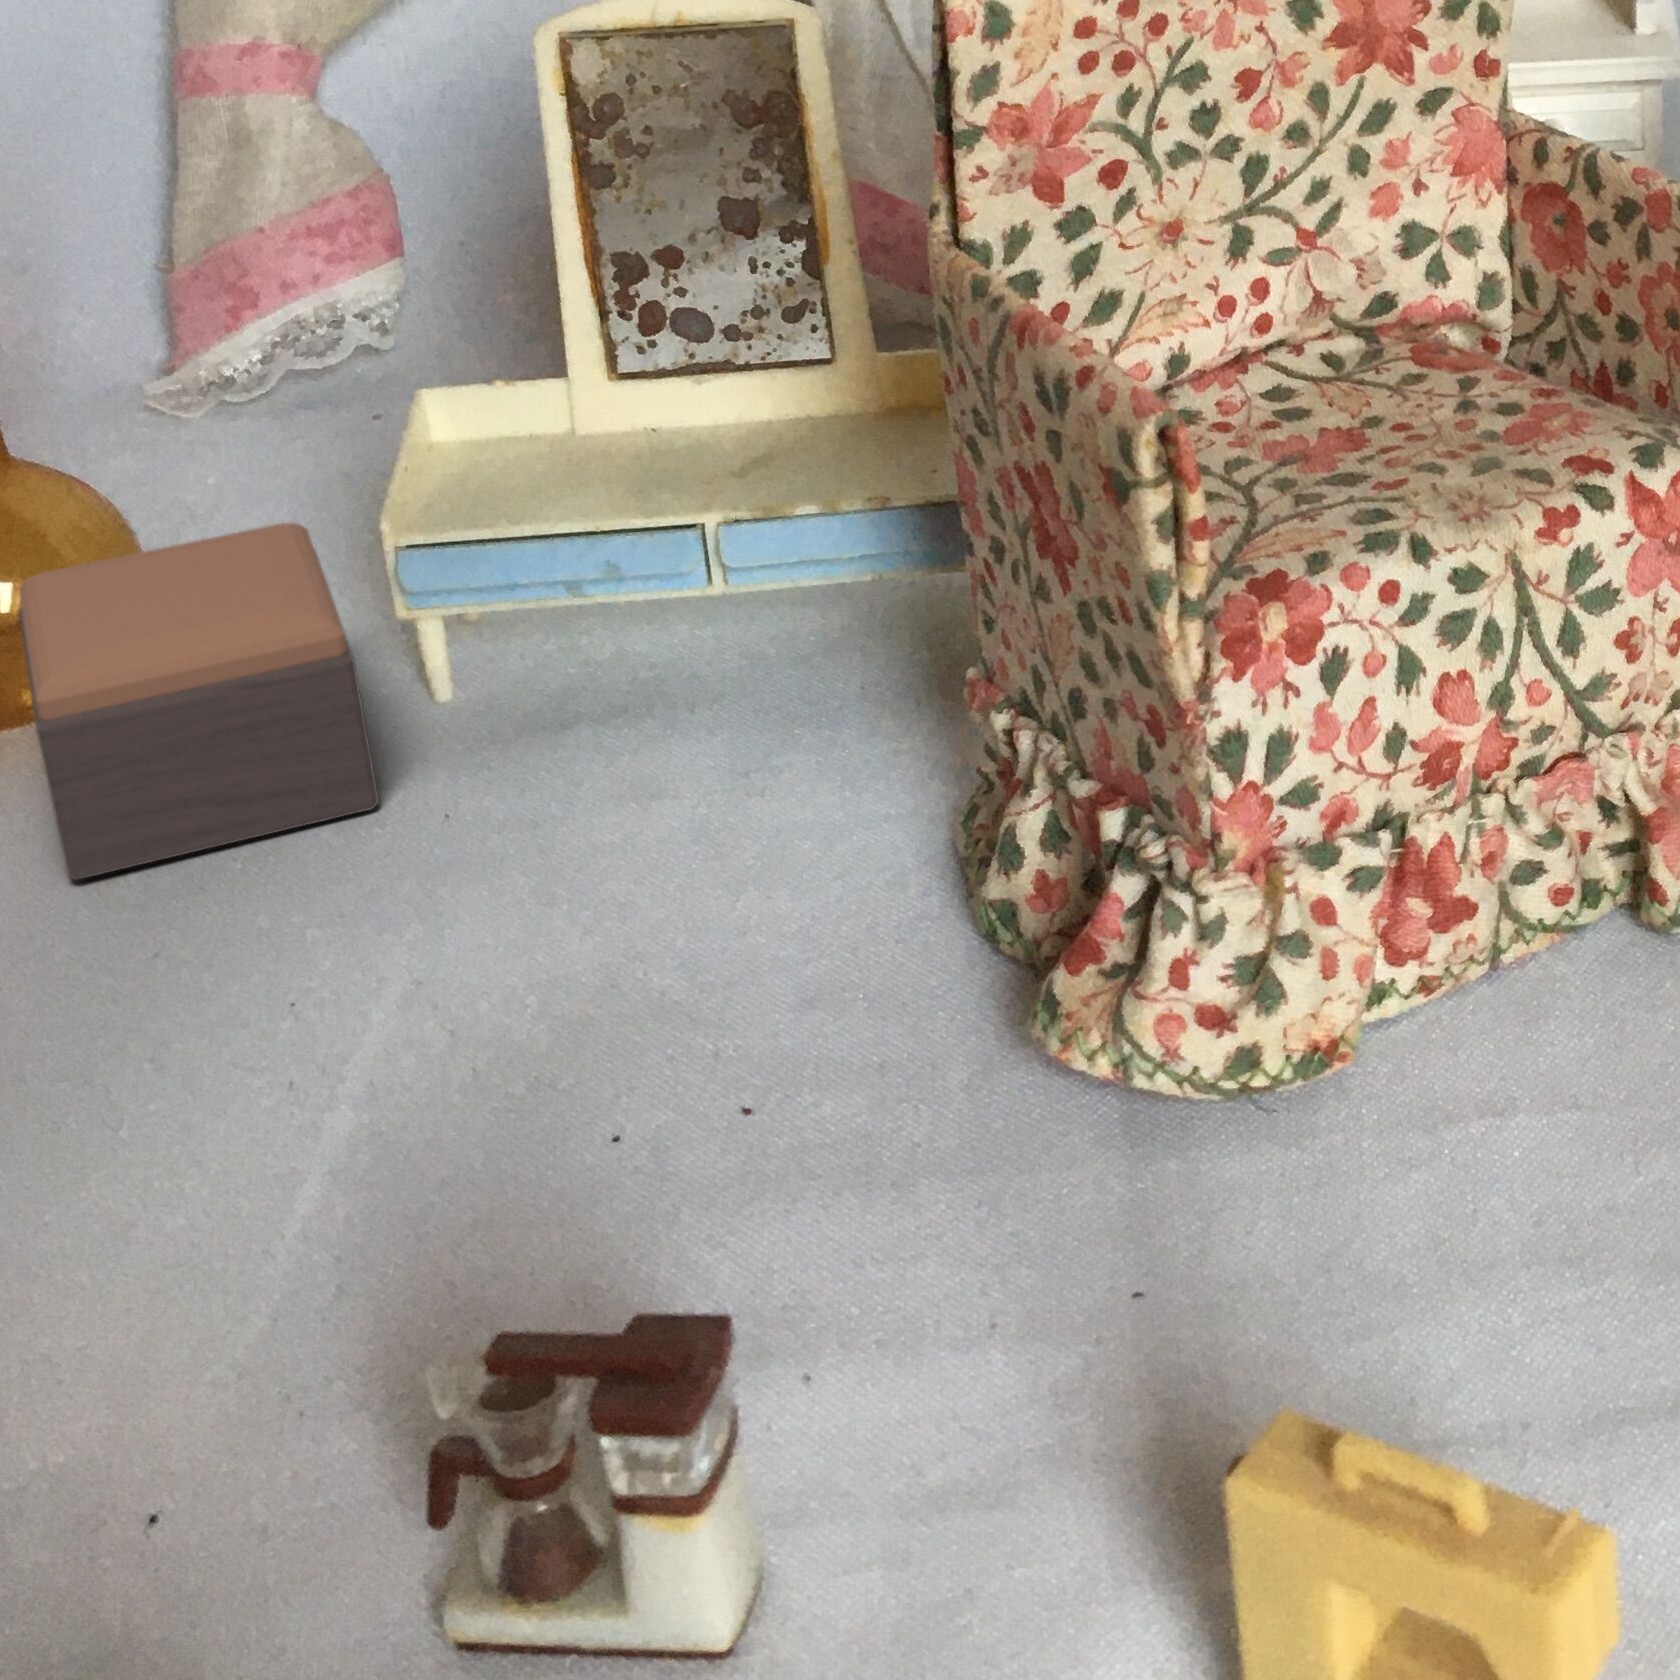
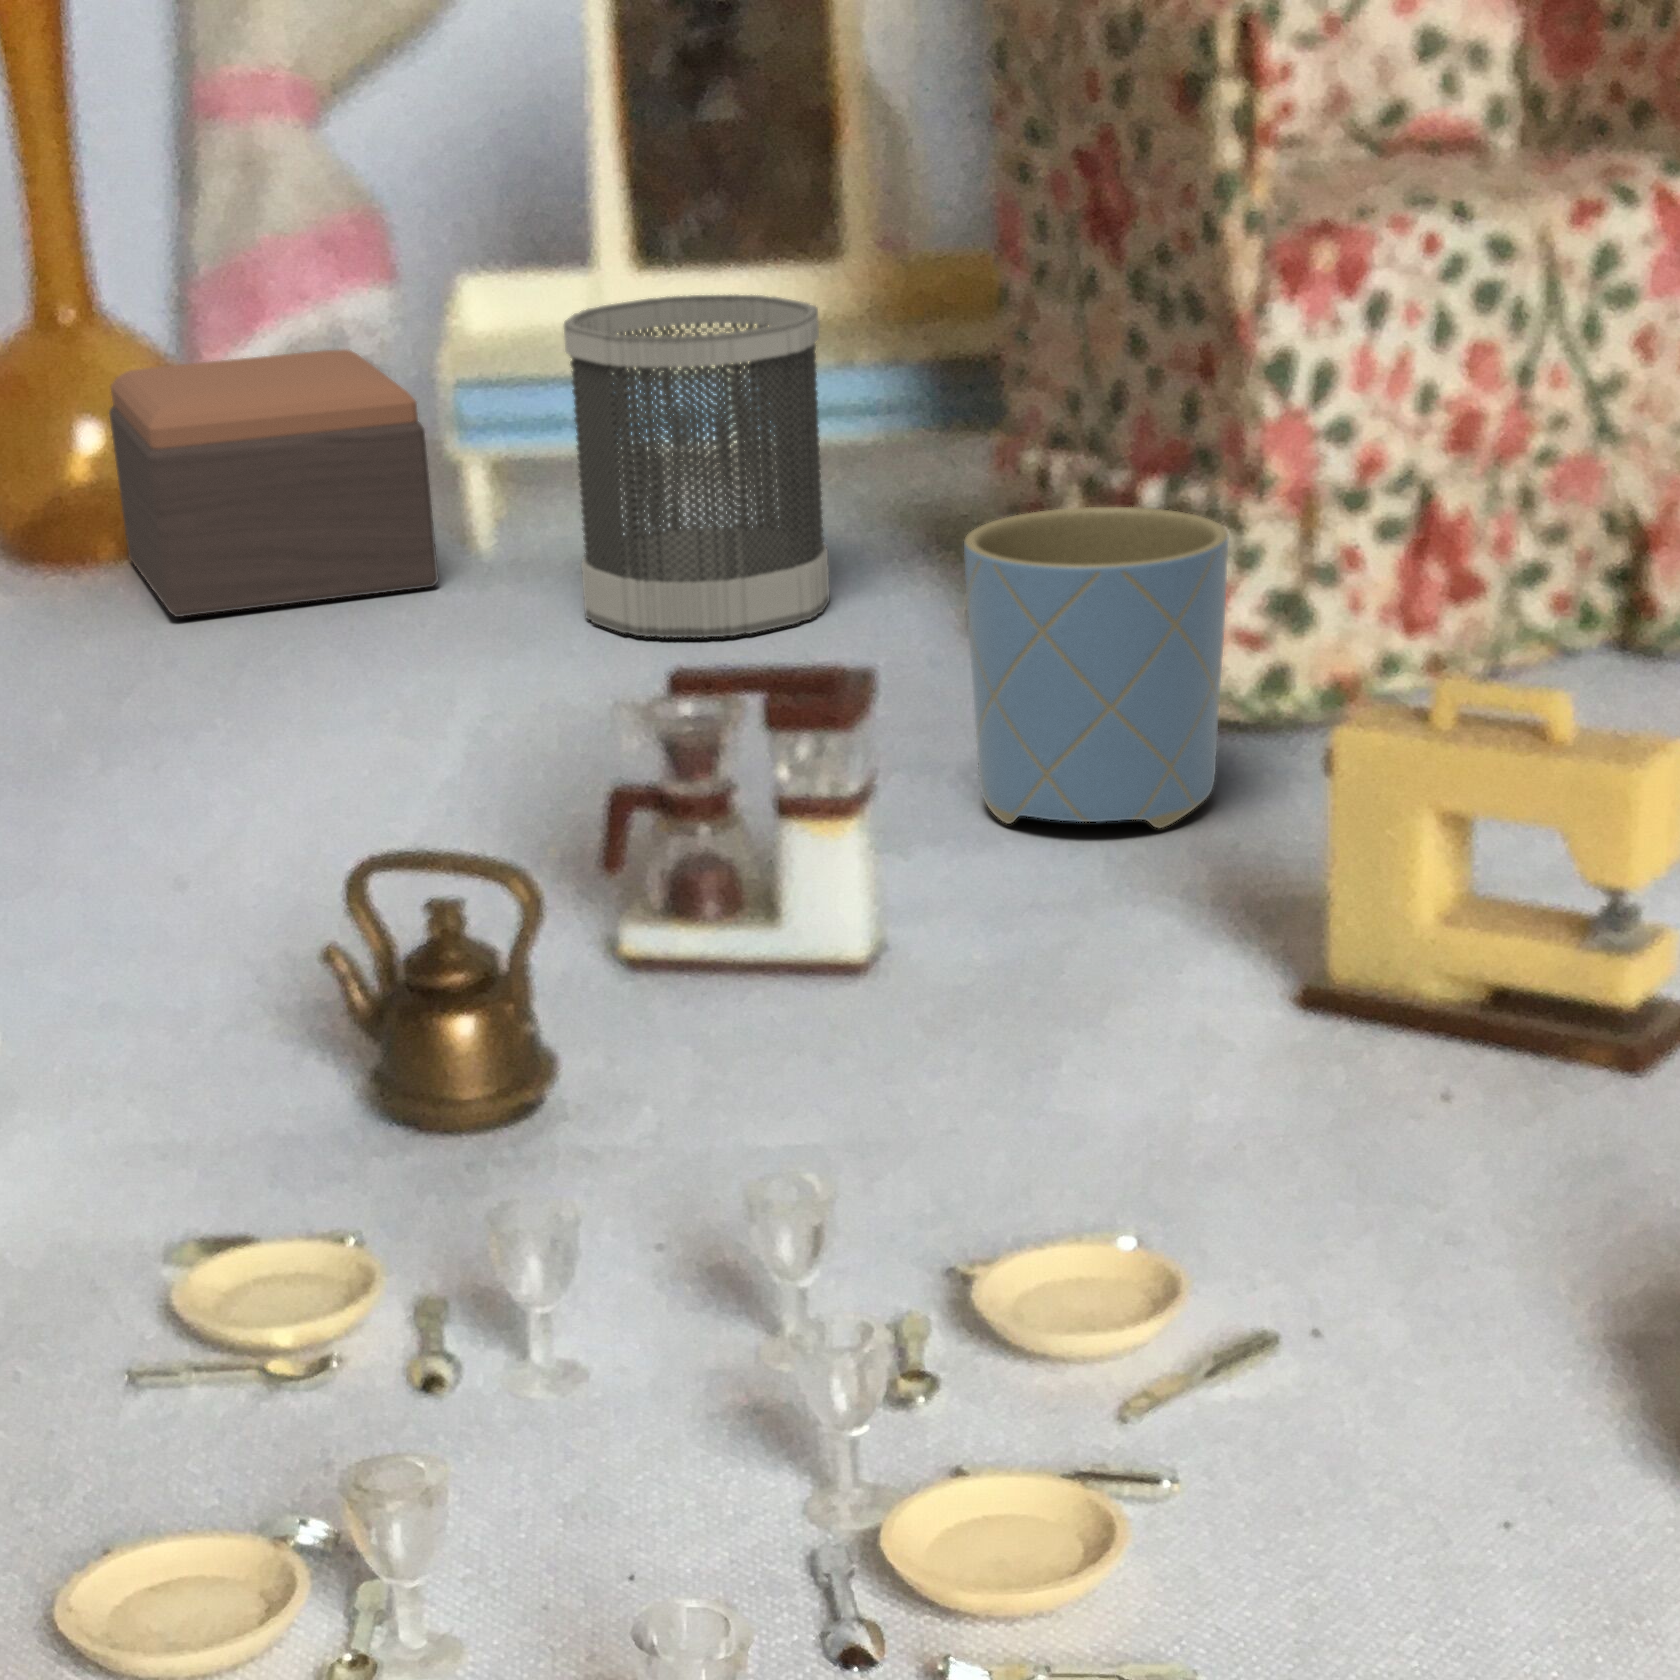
wastebasket: none [486,521,801,922] -> present [564,294,830,638]
planter: none [865,953,1162,1349] -> present [964,507,1229,828]

